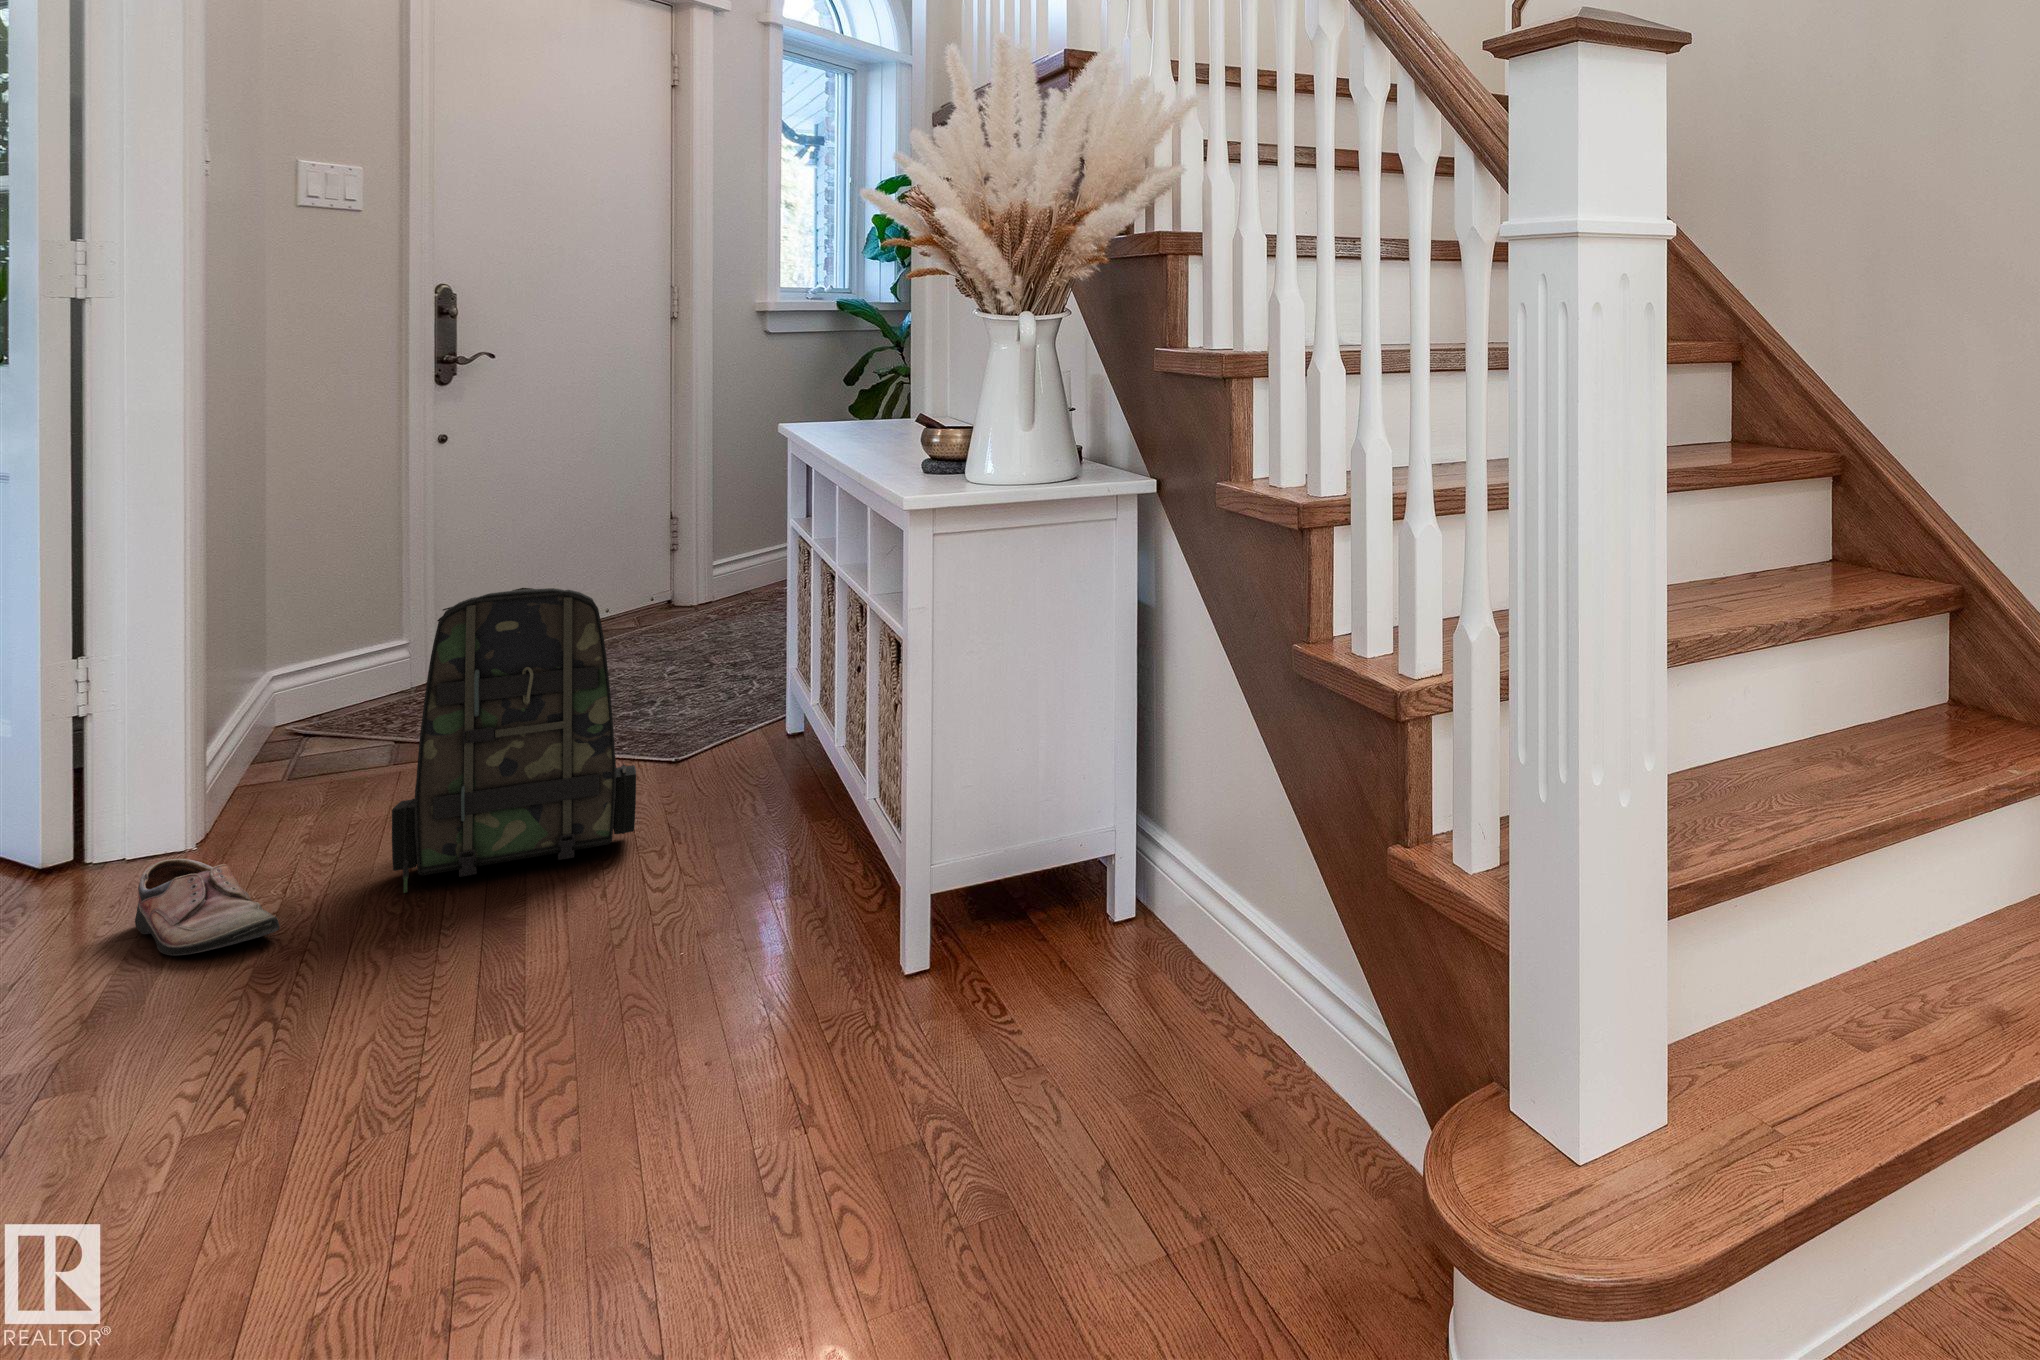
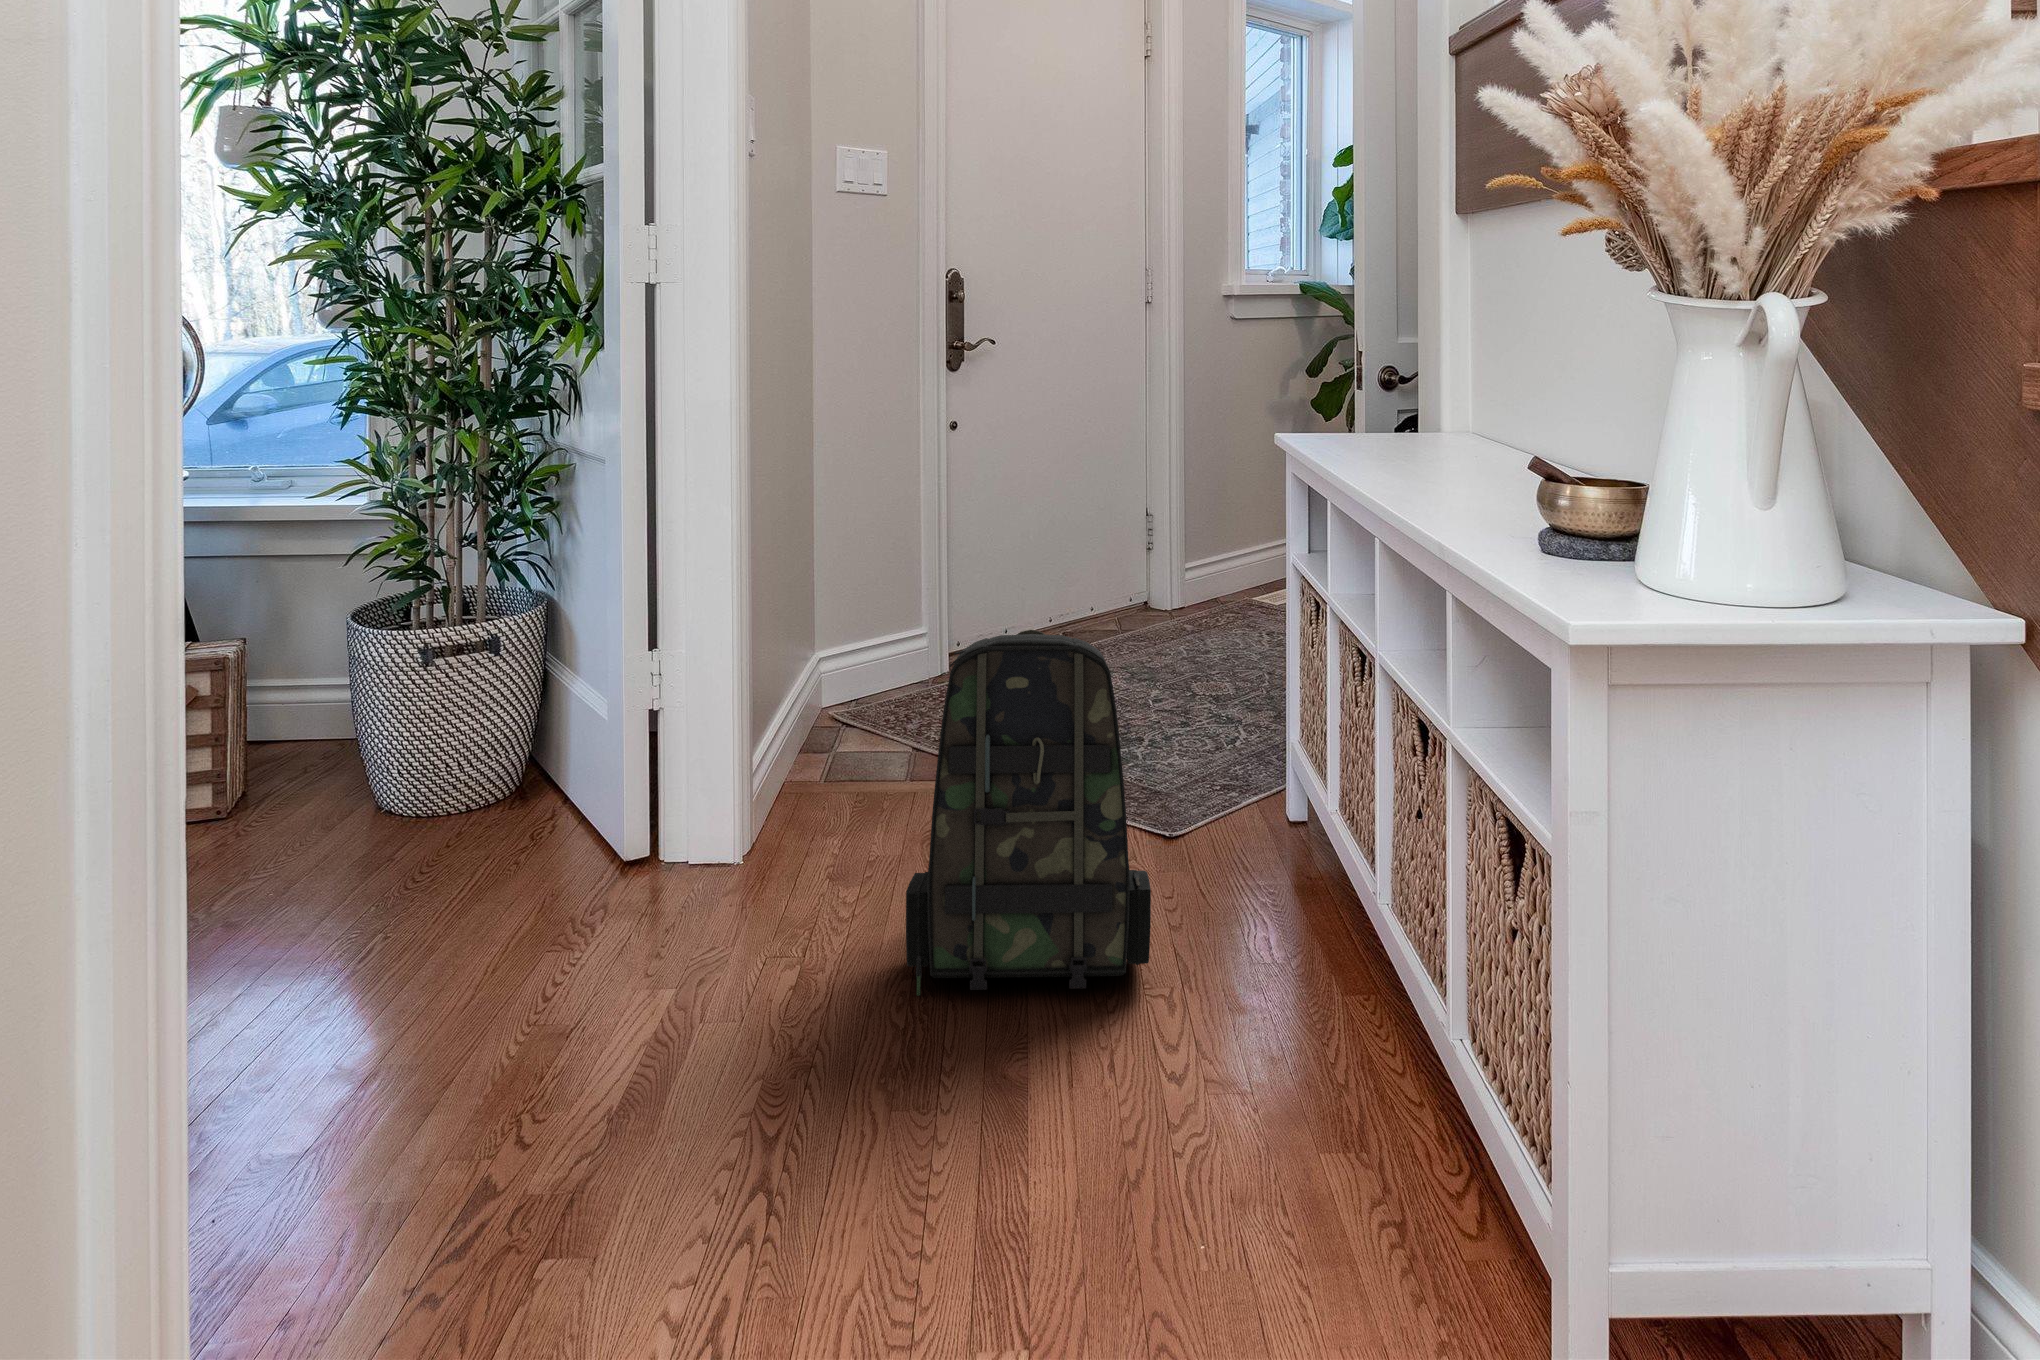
shoe: present [135,859,280,955] -> none [684,907,801,1045]

